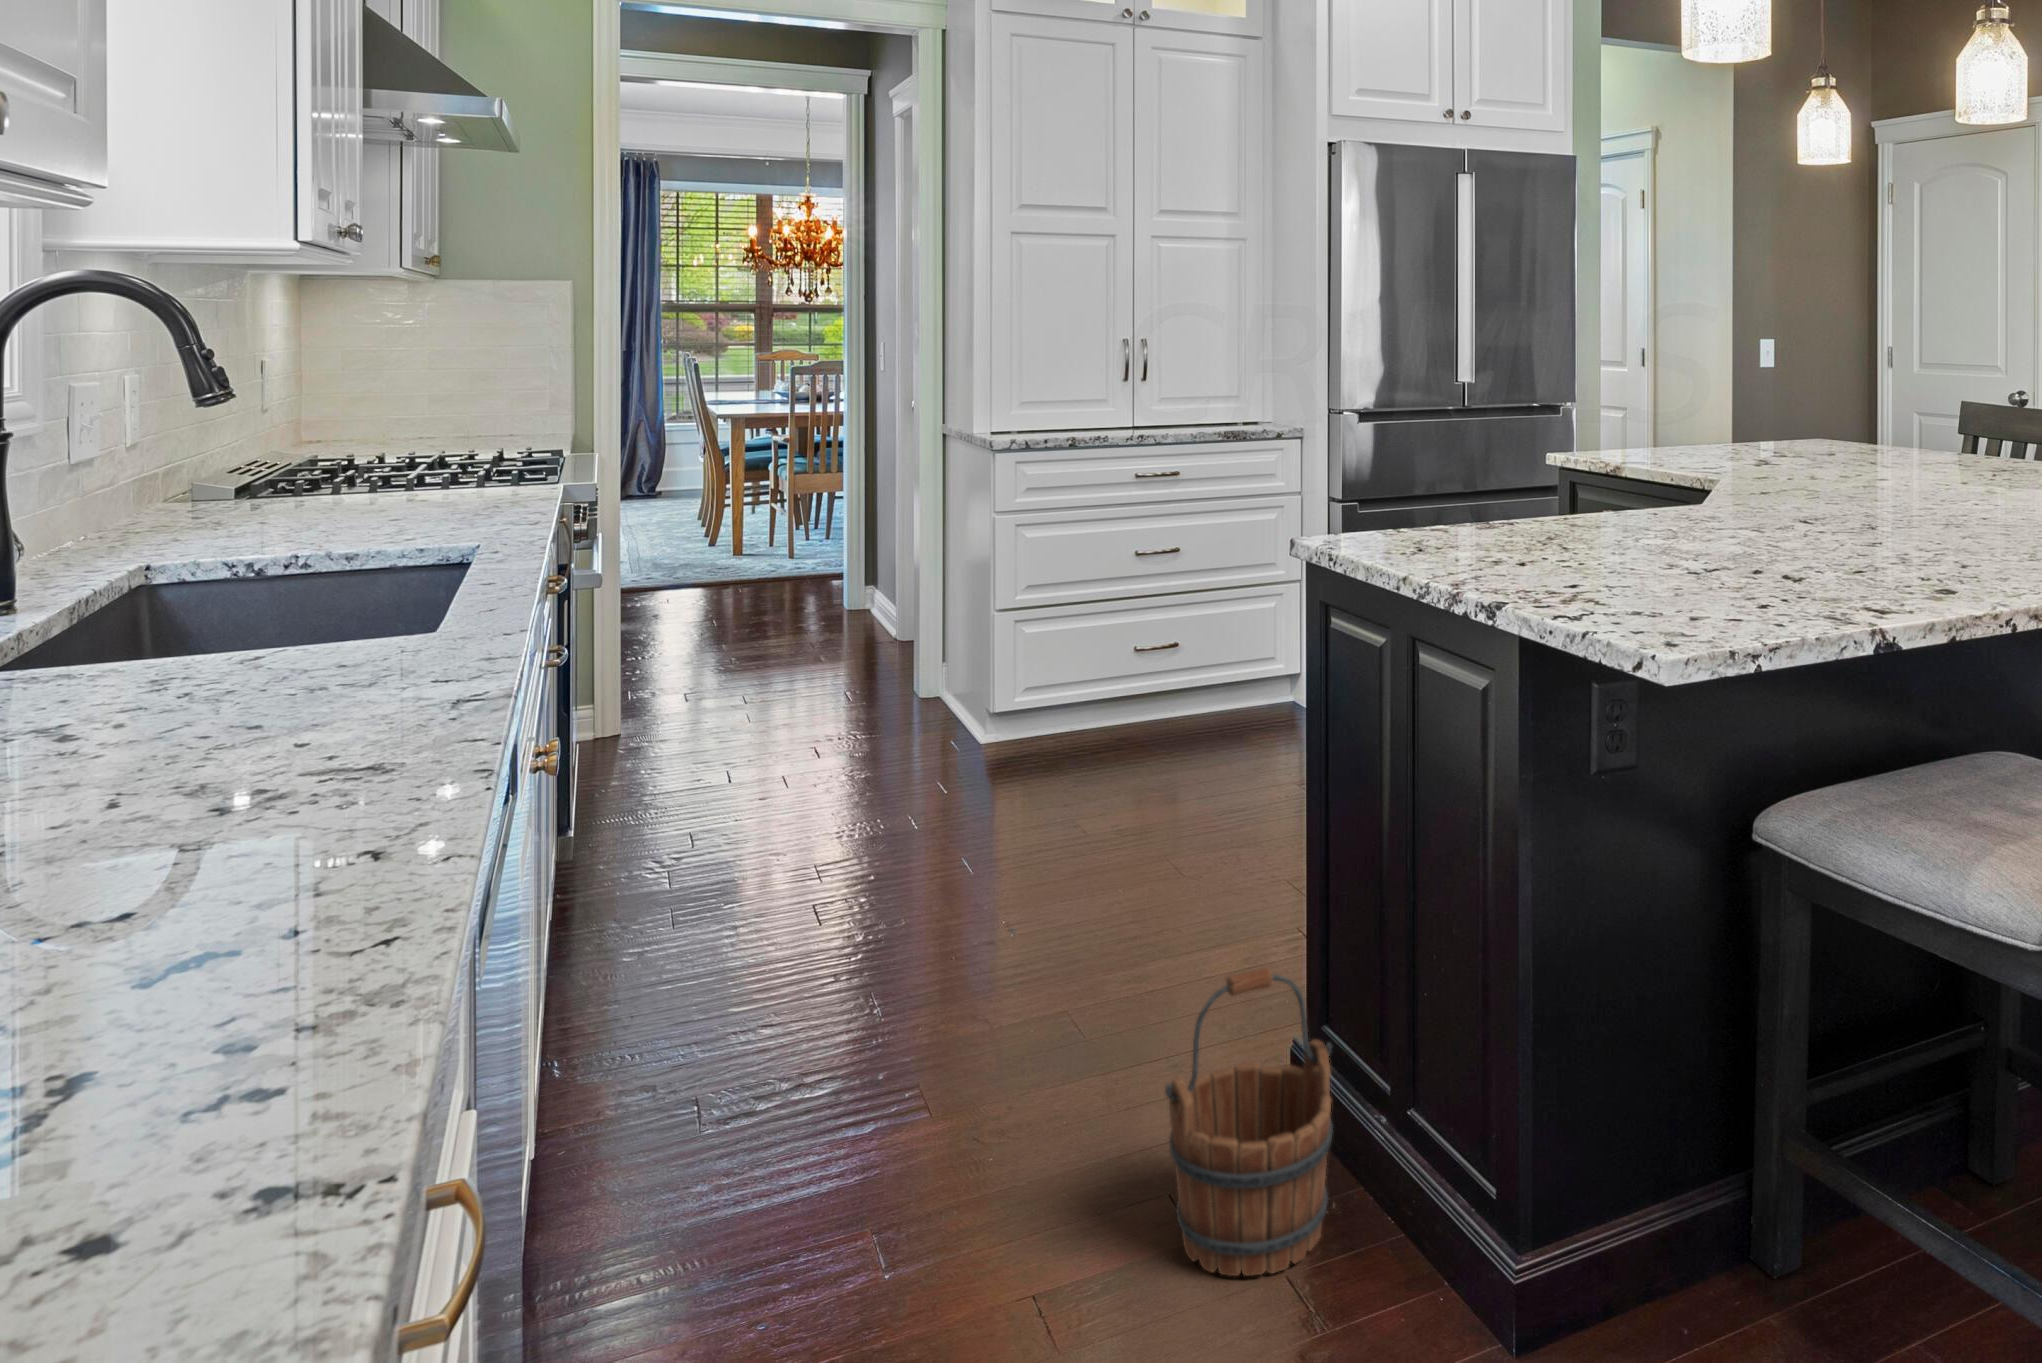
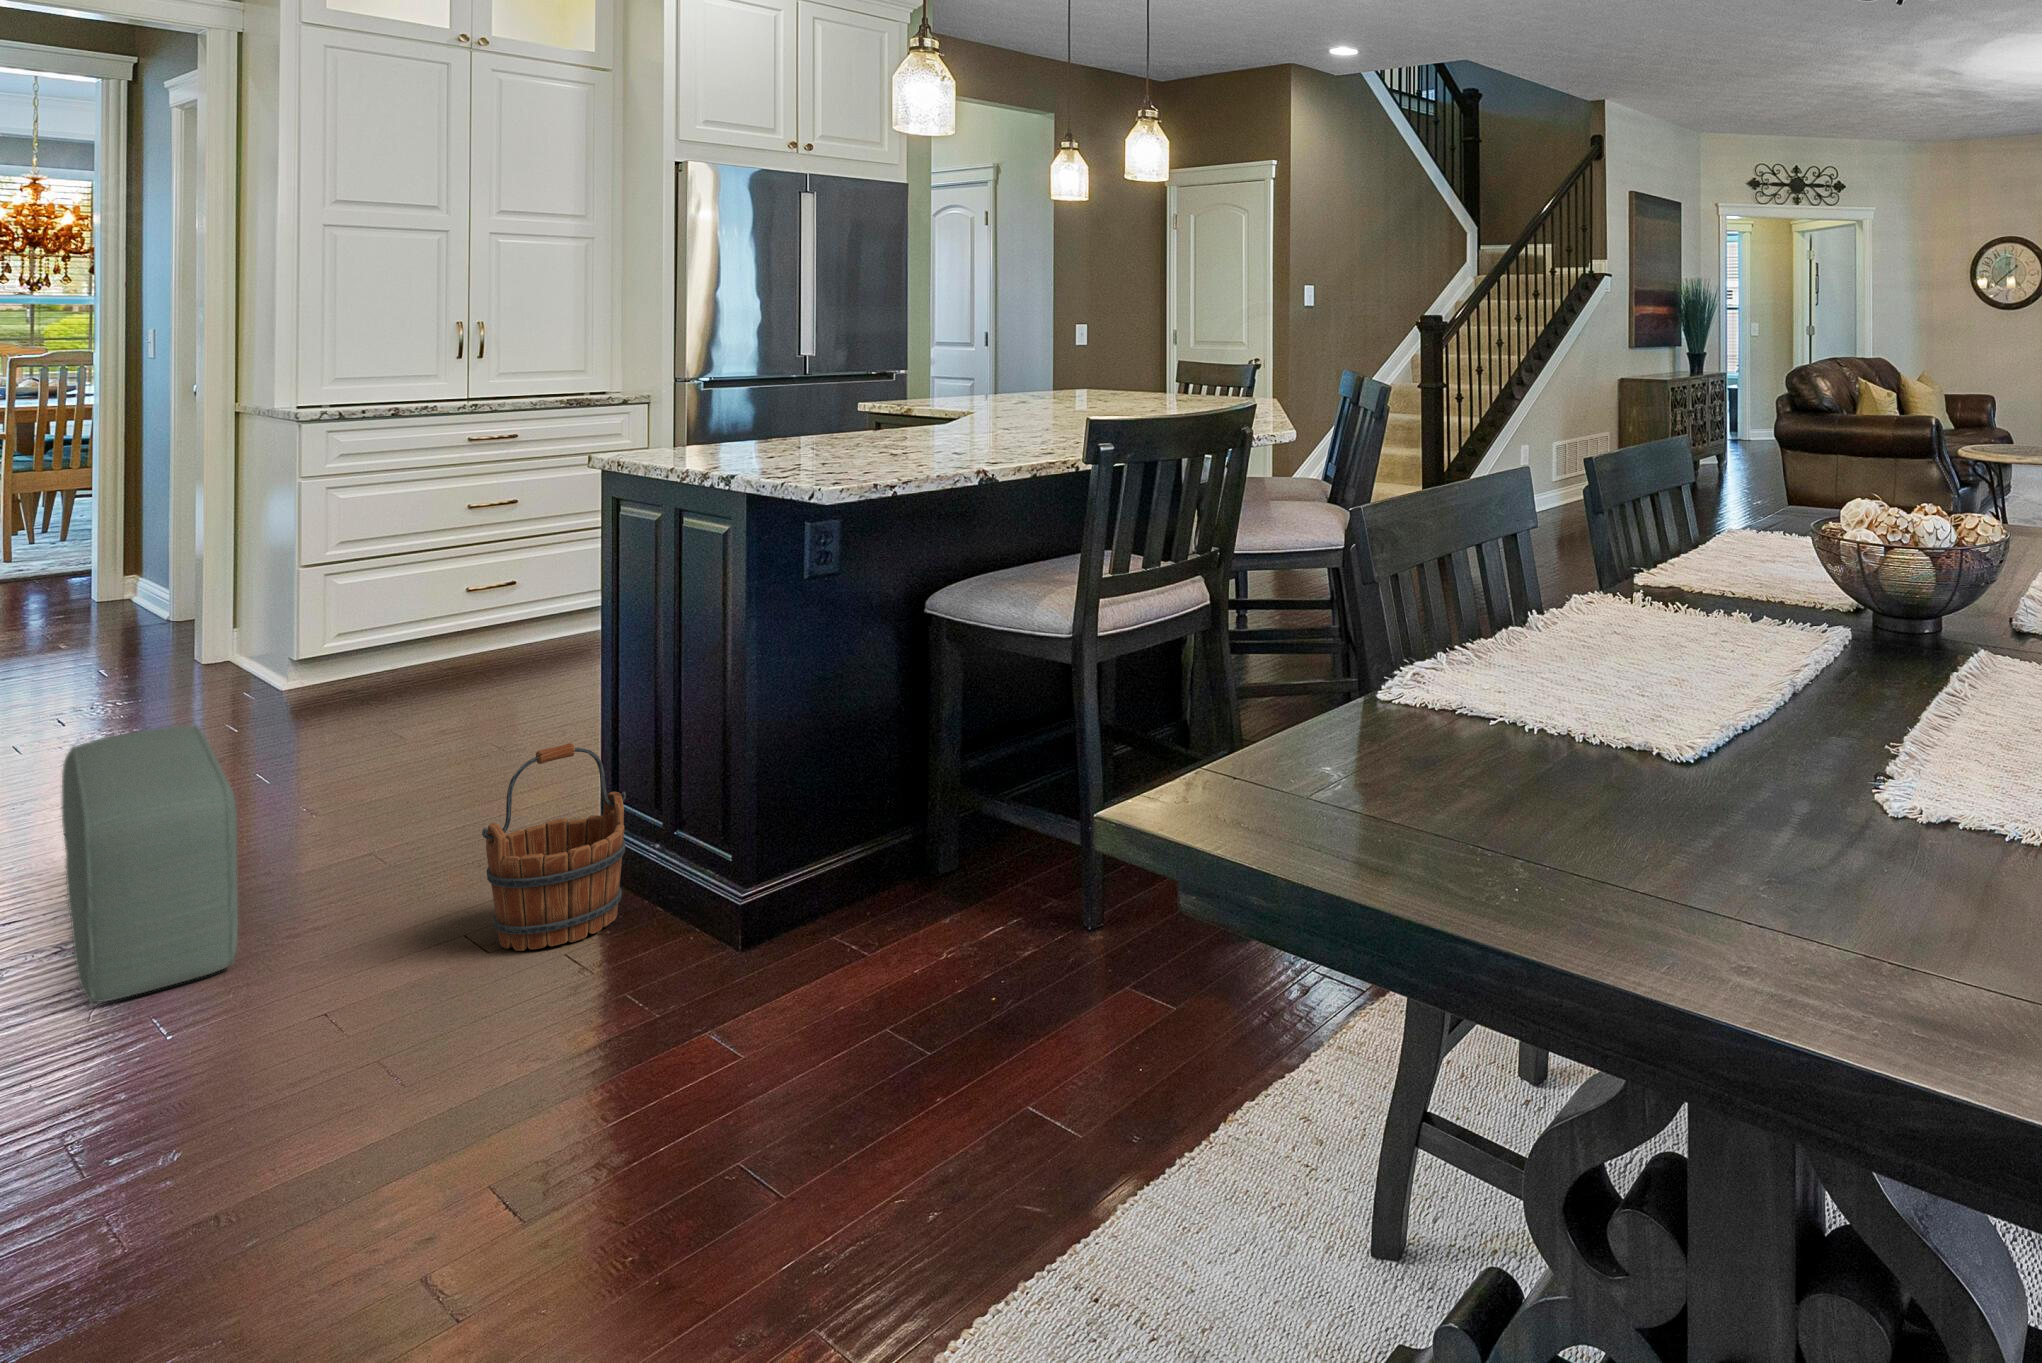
pouf: none [752,836,906,1230] -> present [62,726,238,1003]

